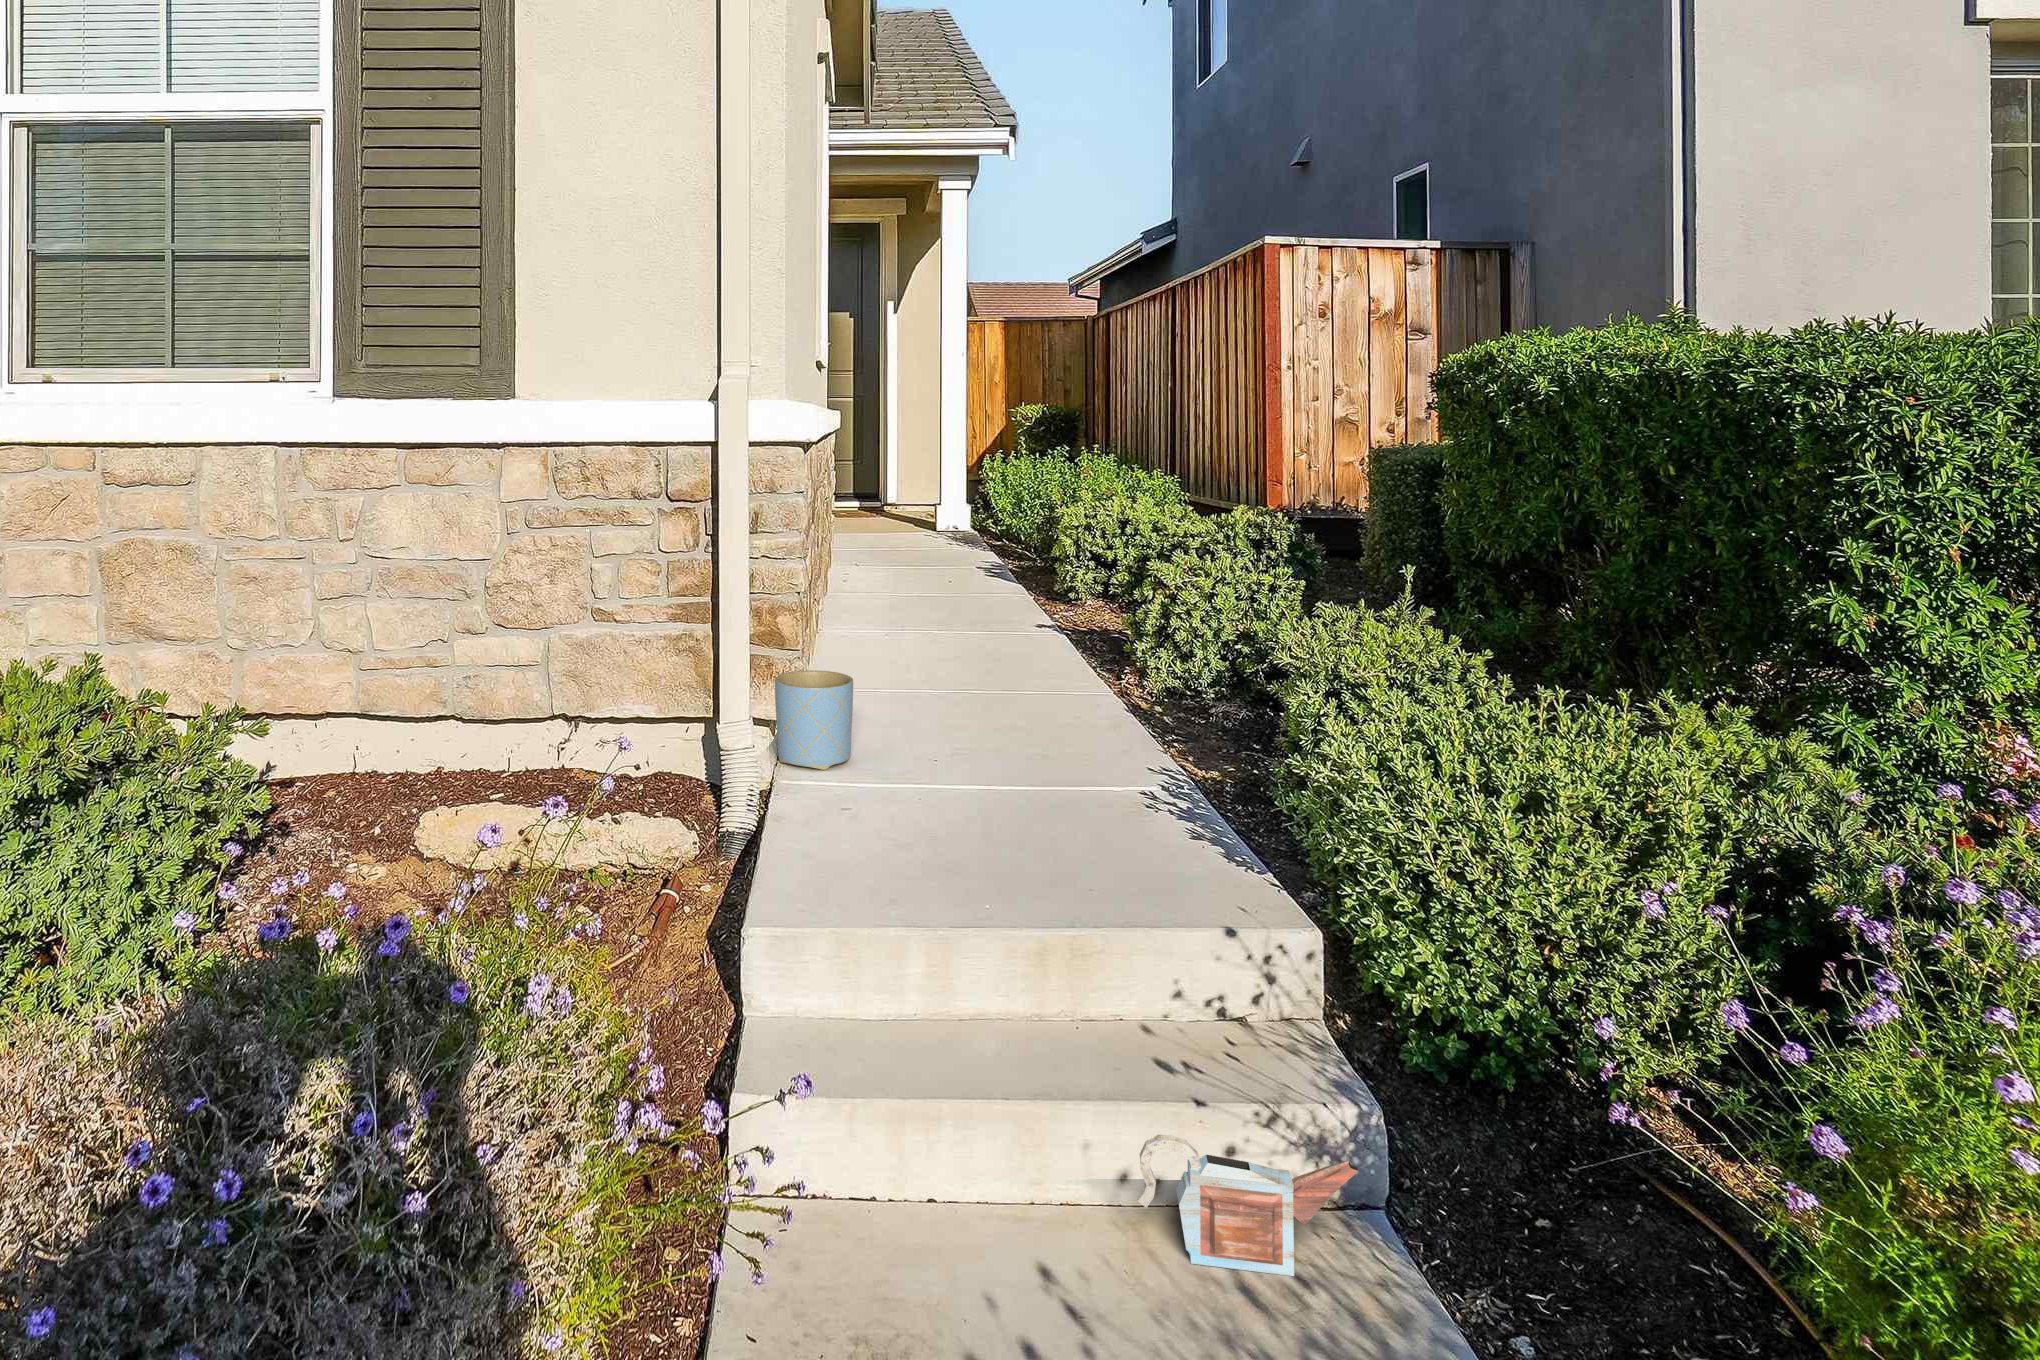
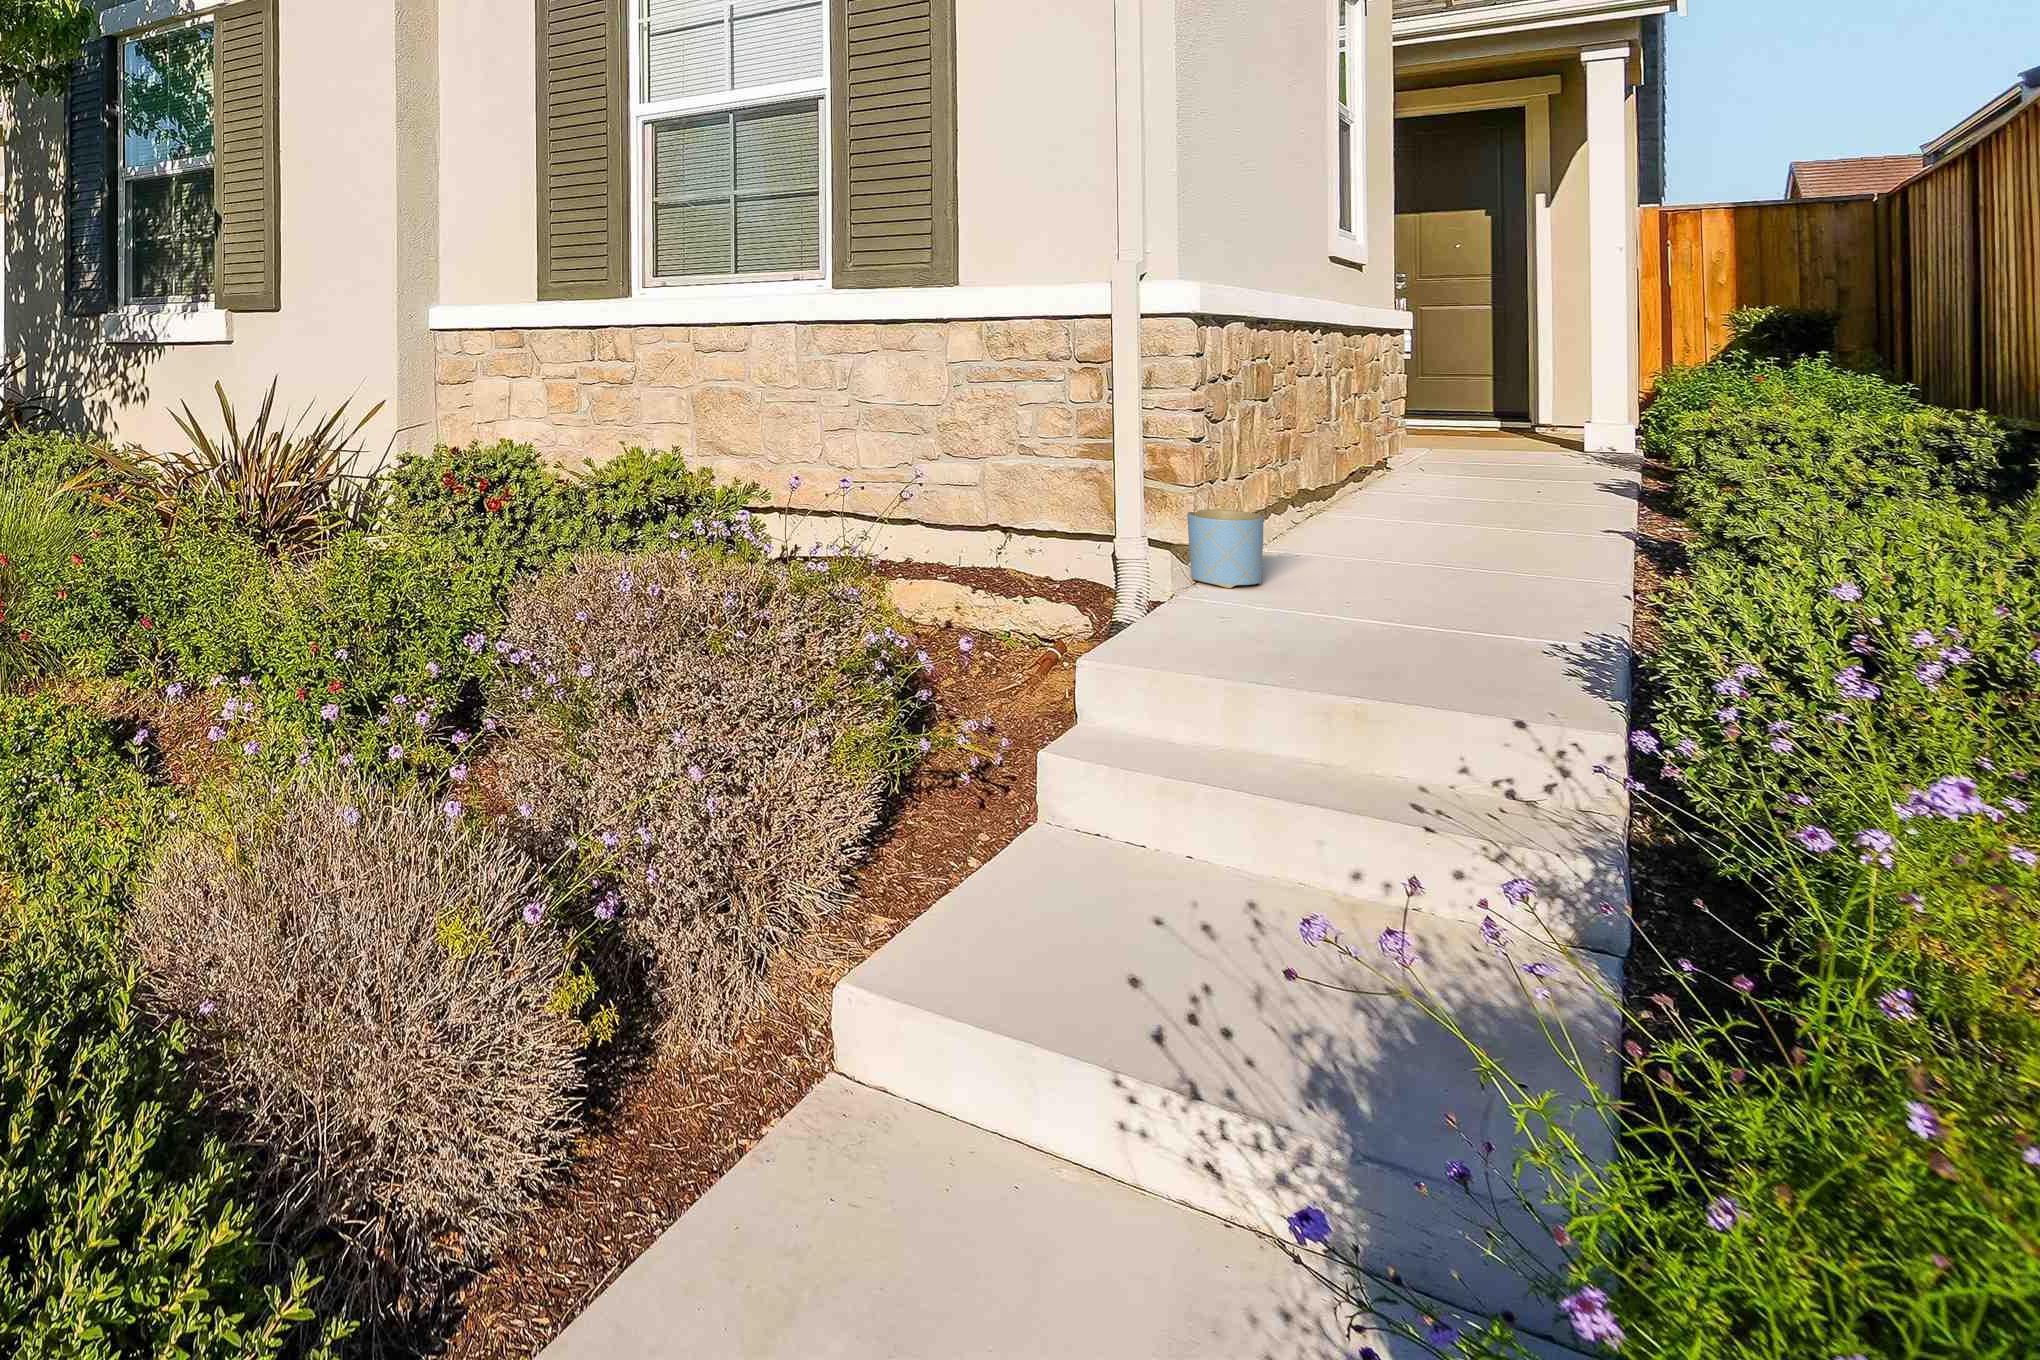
watering can: present [1137,1135,1358,1276] -> none [1327,828,1539,962]

